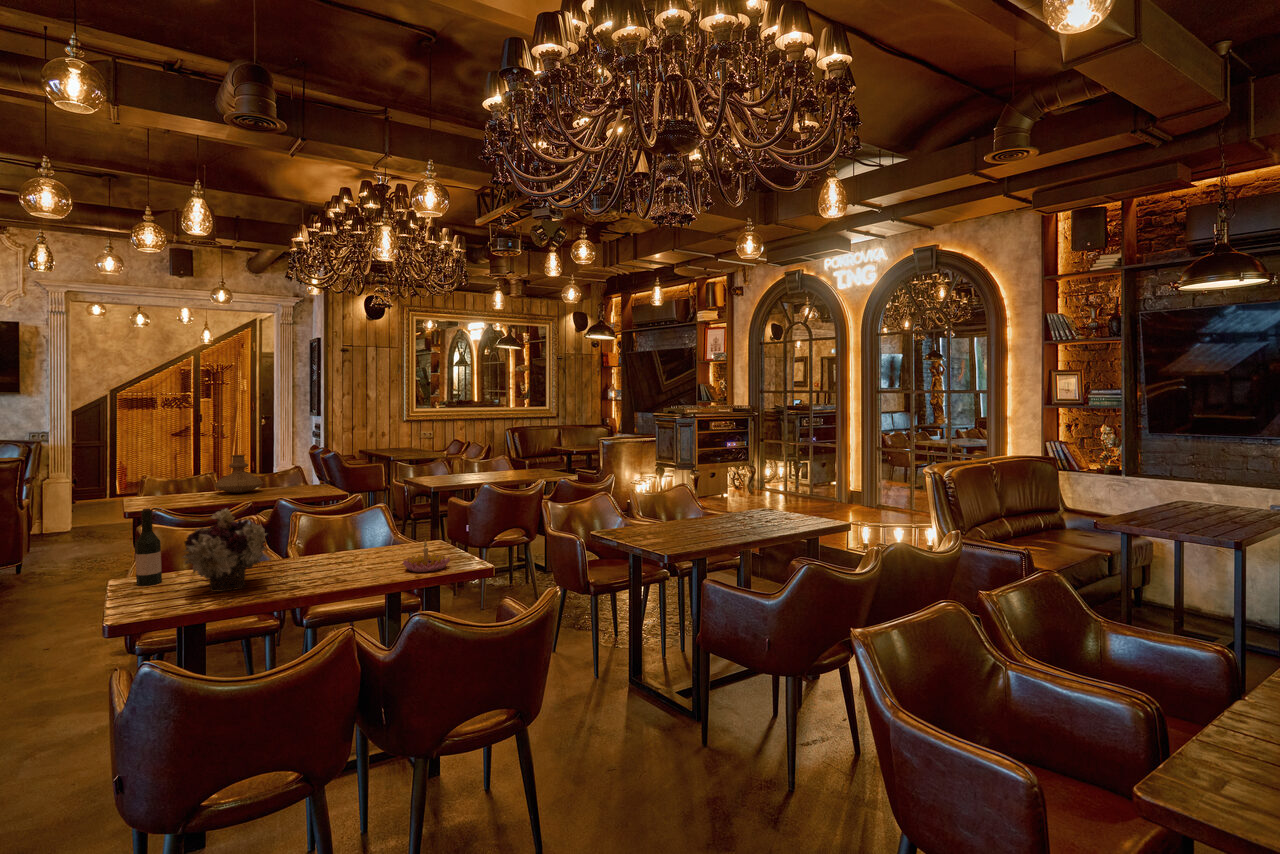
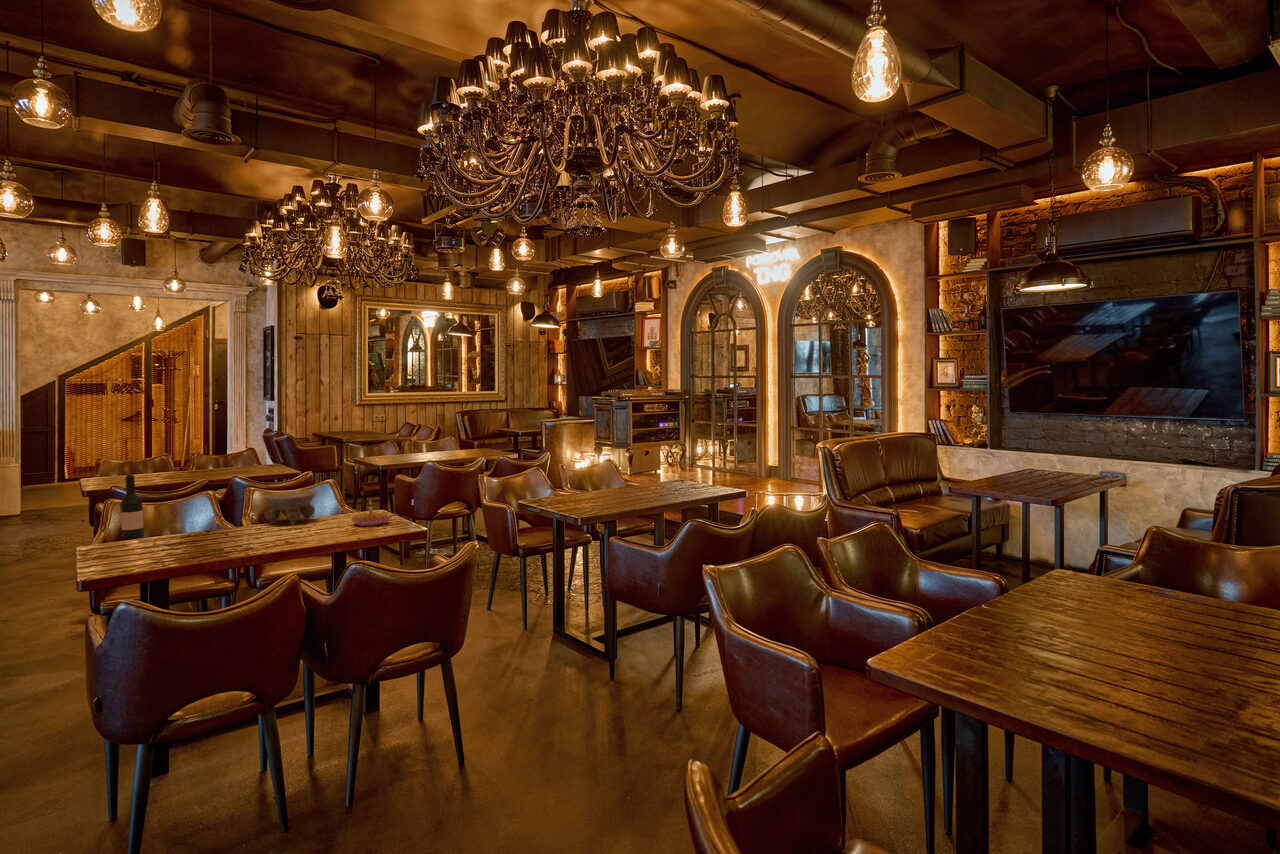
vase: present [214,455,263,493] -> none [176,435,223,470]
flower arrangement: present [182,508,267,592] -> none [163,473,235,541]
bowl: none [301,526,363,568] -> present [264,491,317,525]

